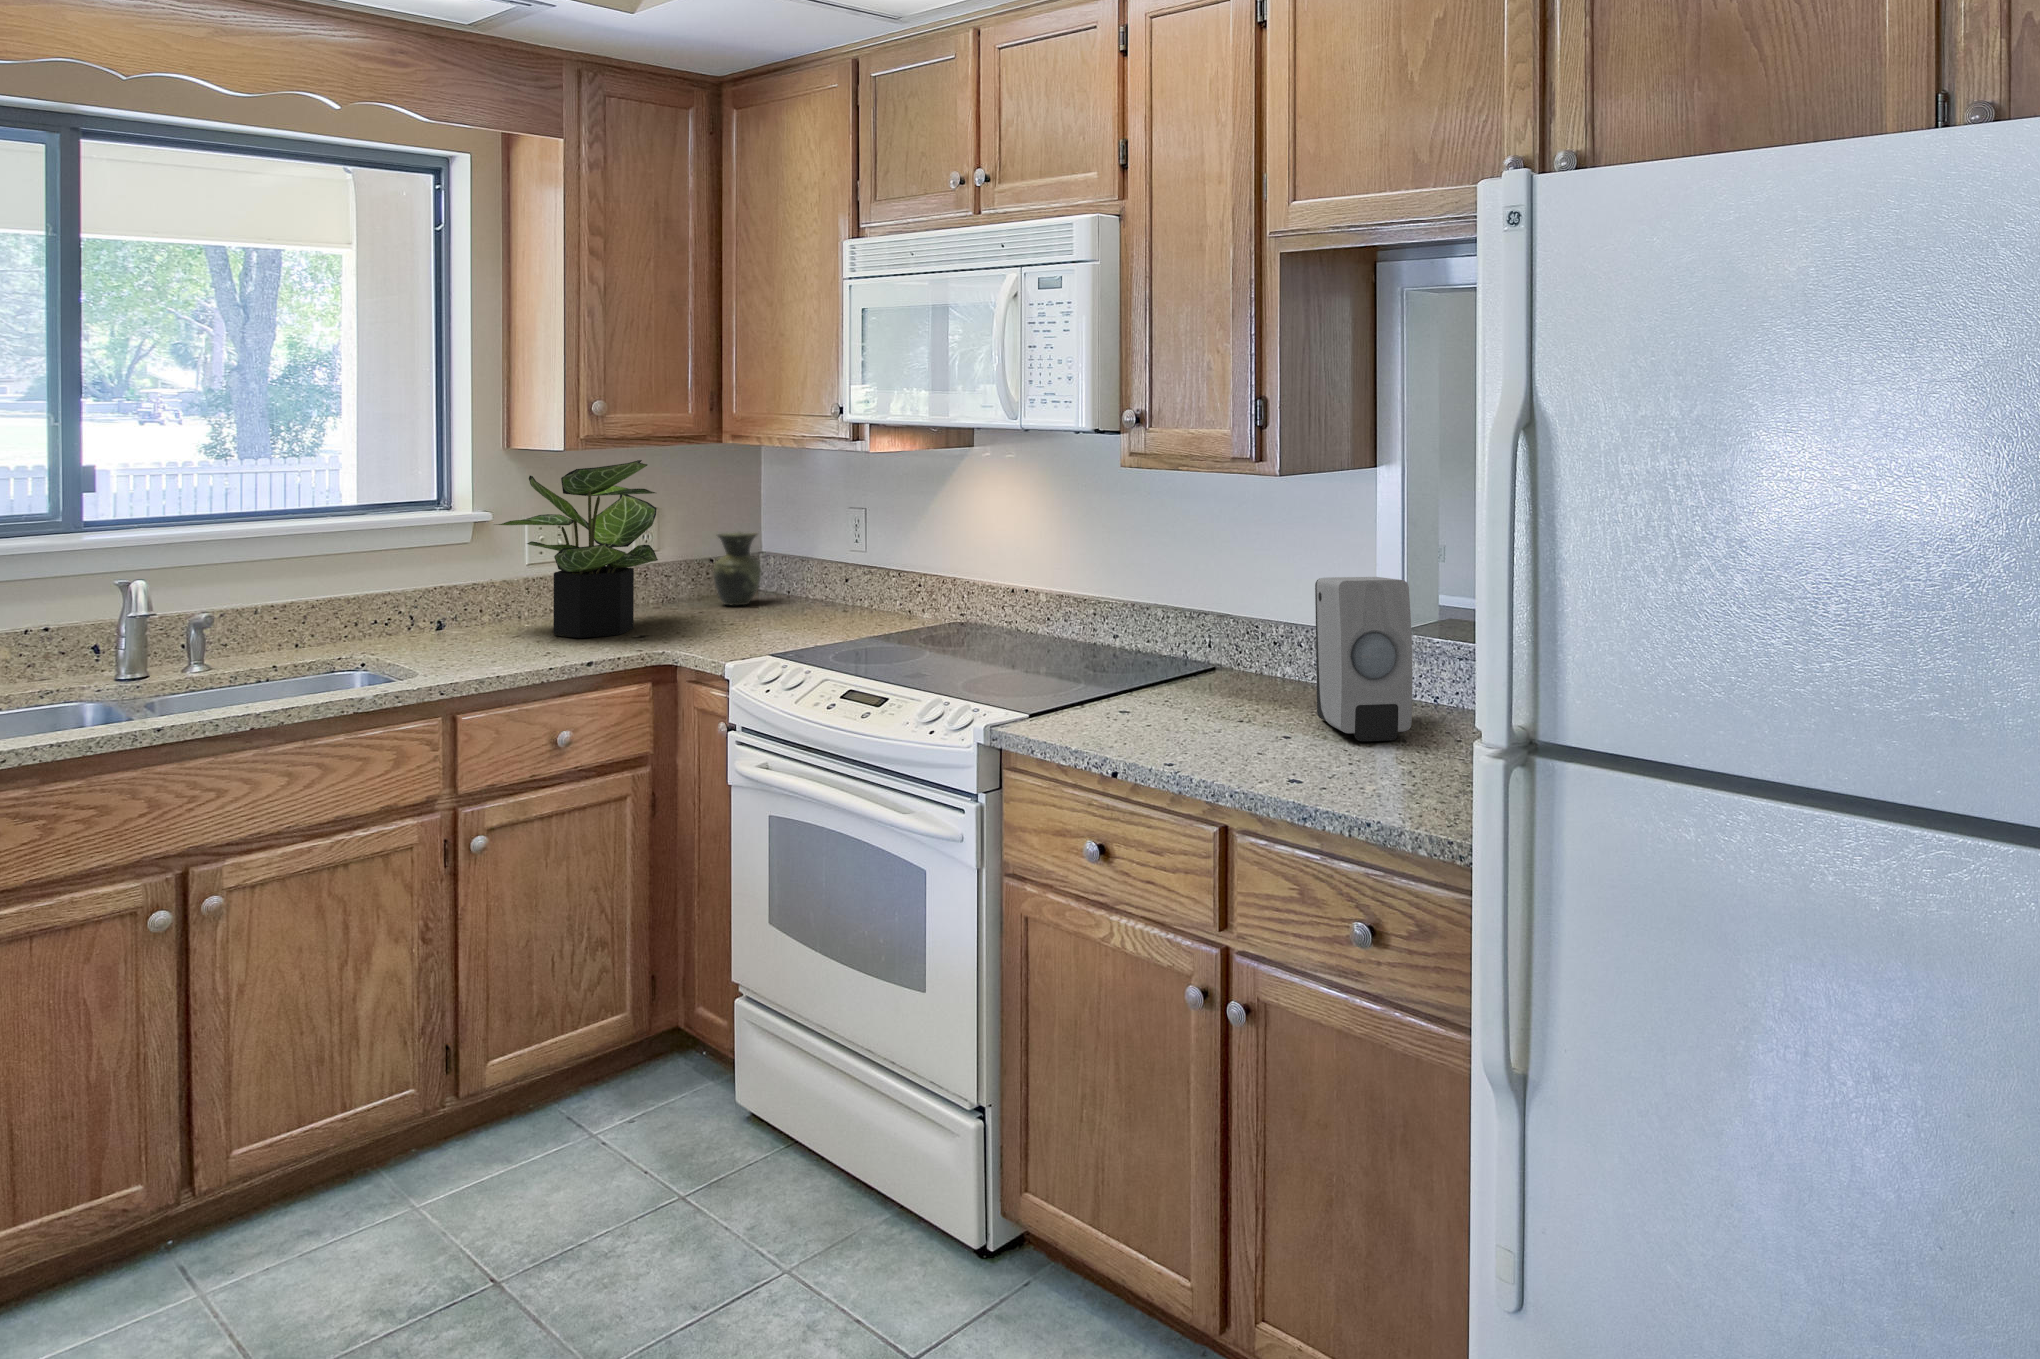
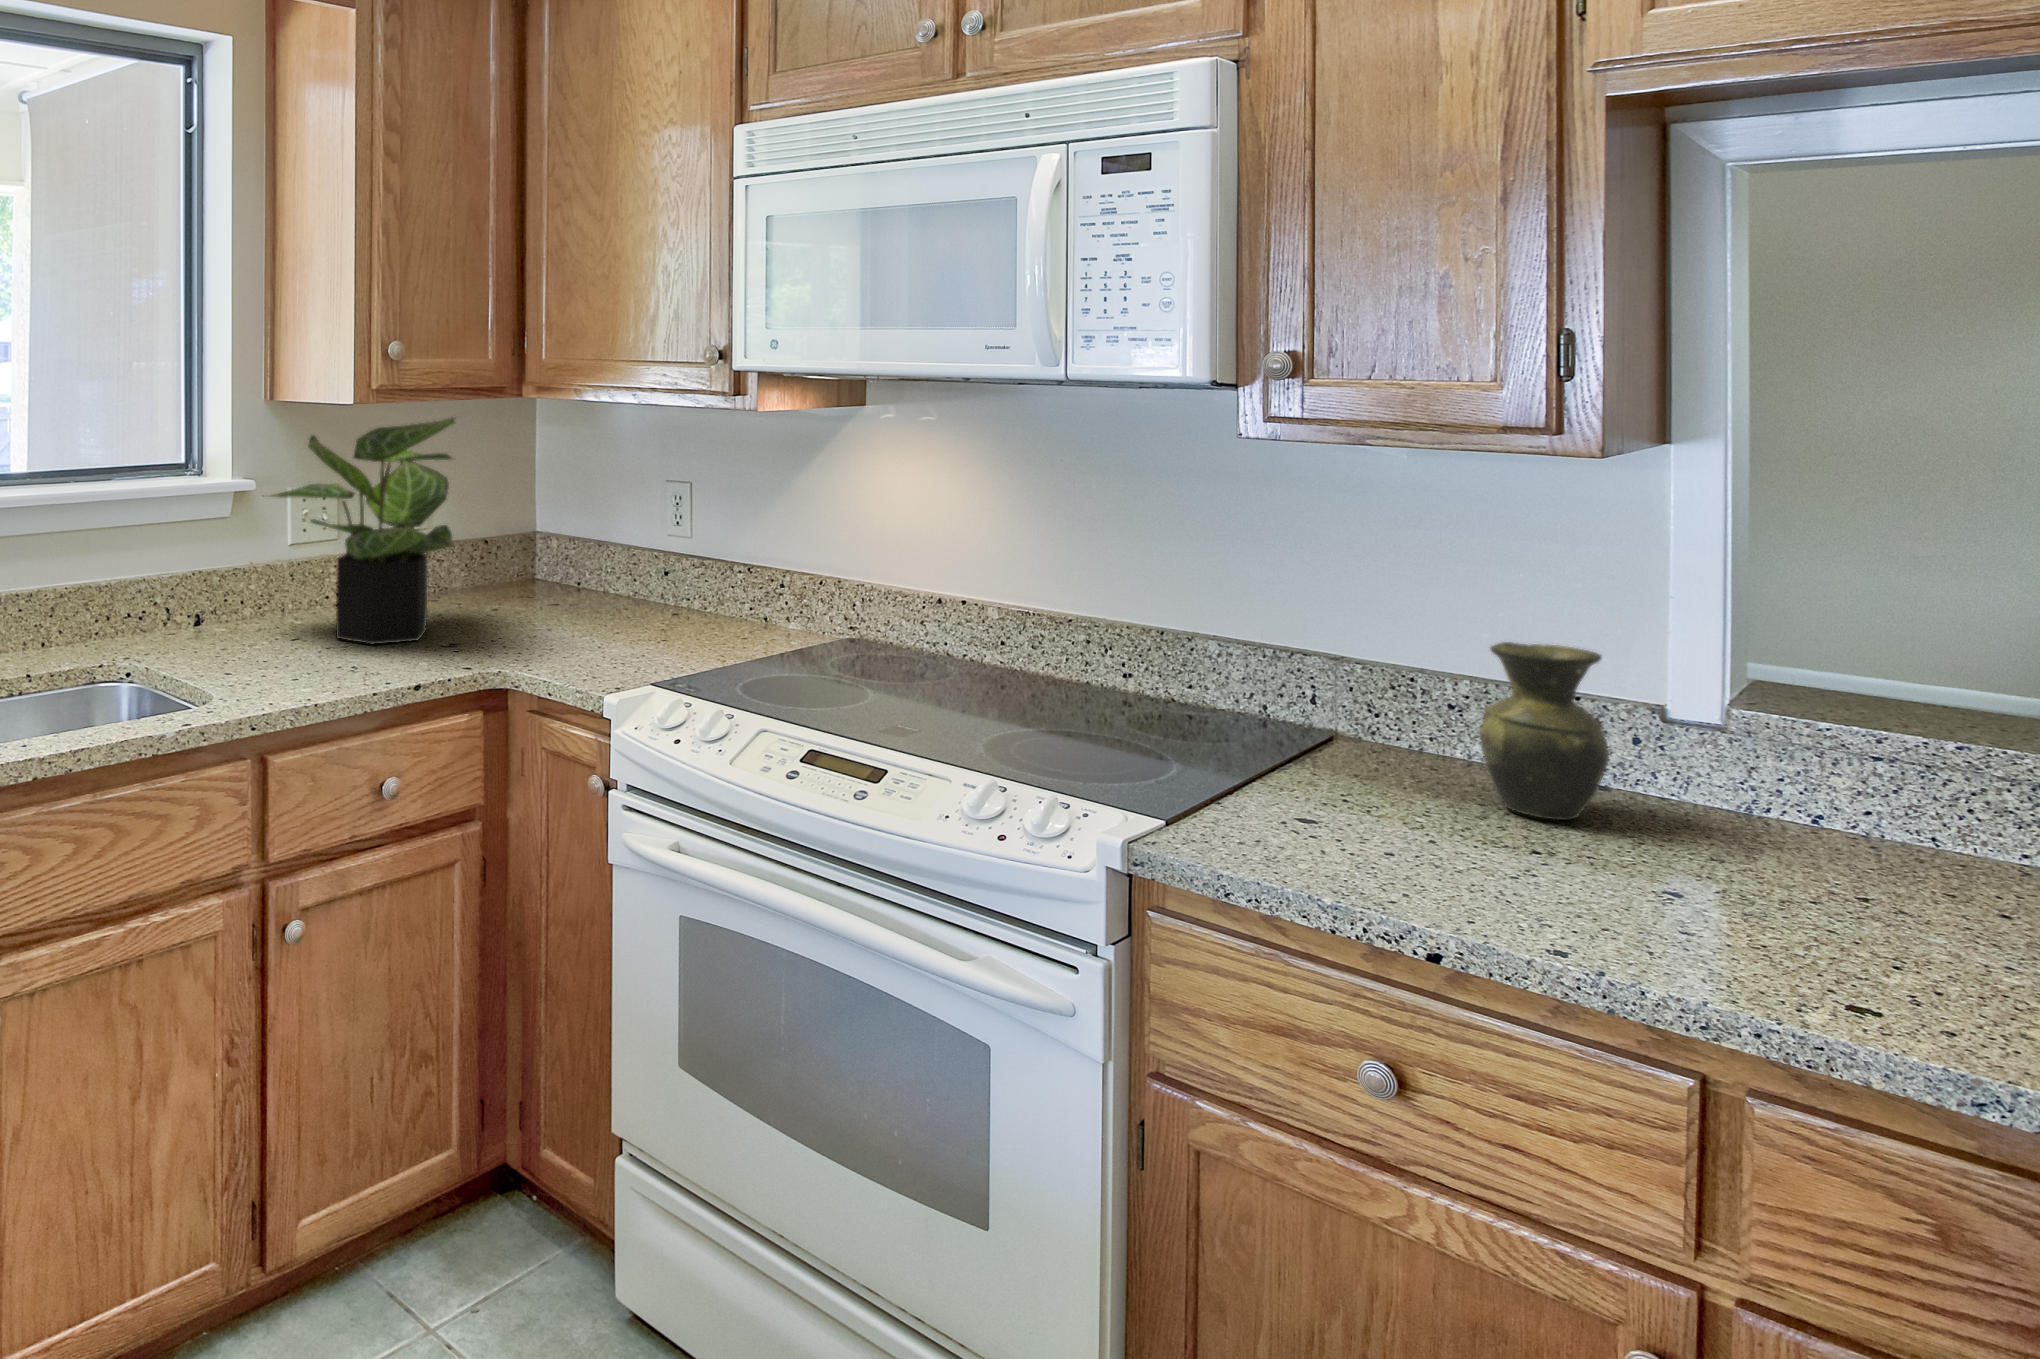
vase: present [713,532,761,605] -> present [1480,642,1609,820]
soap dispenser: present [1315,577,1412,741] -> none [1669,621,1952,918]

